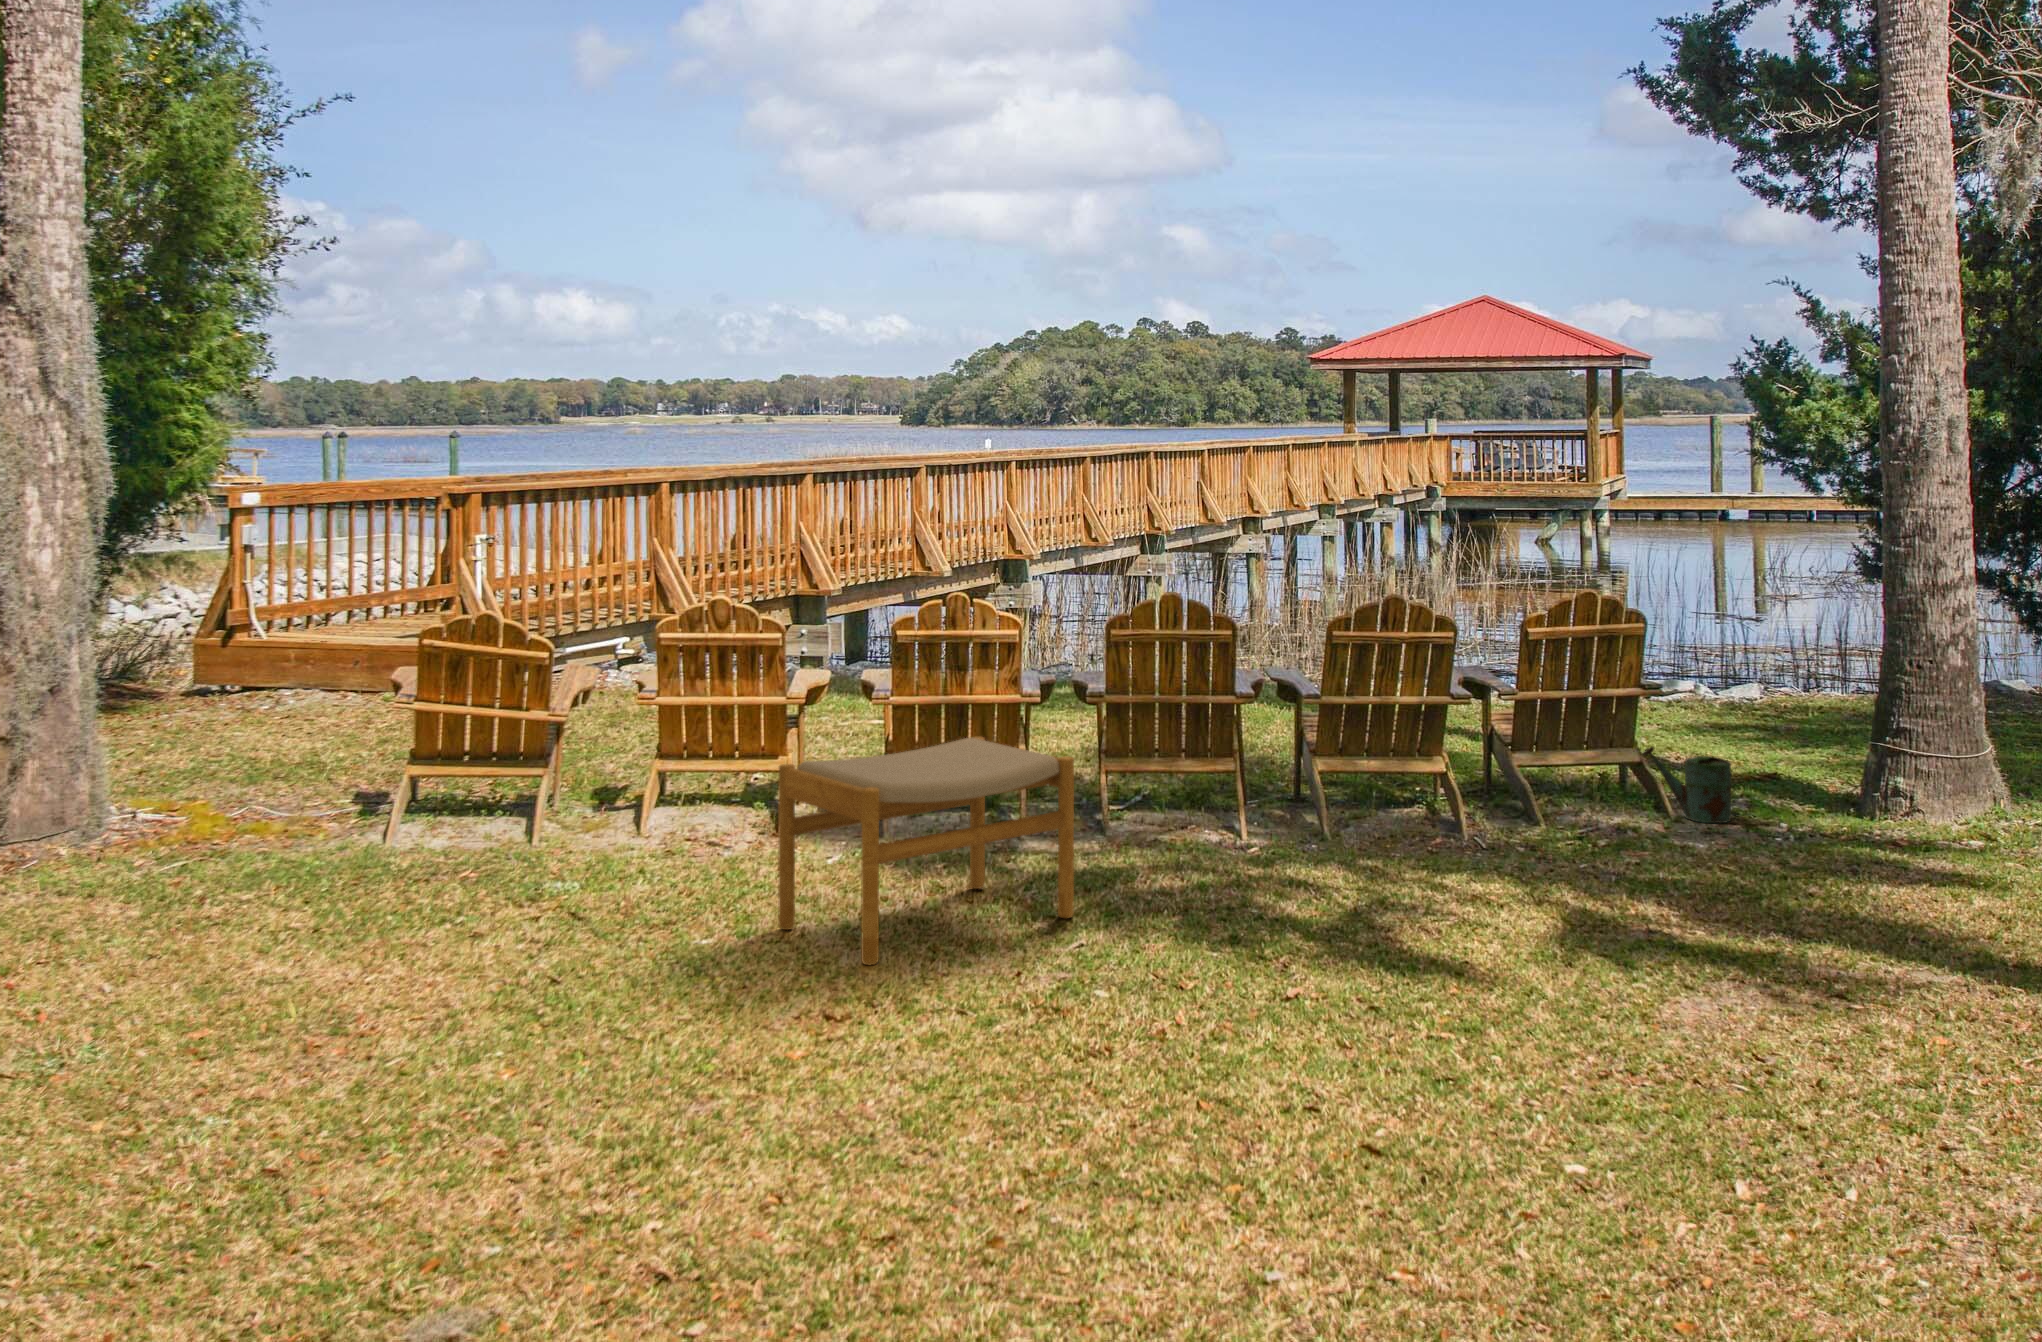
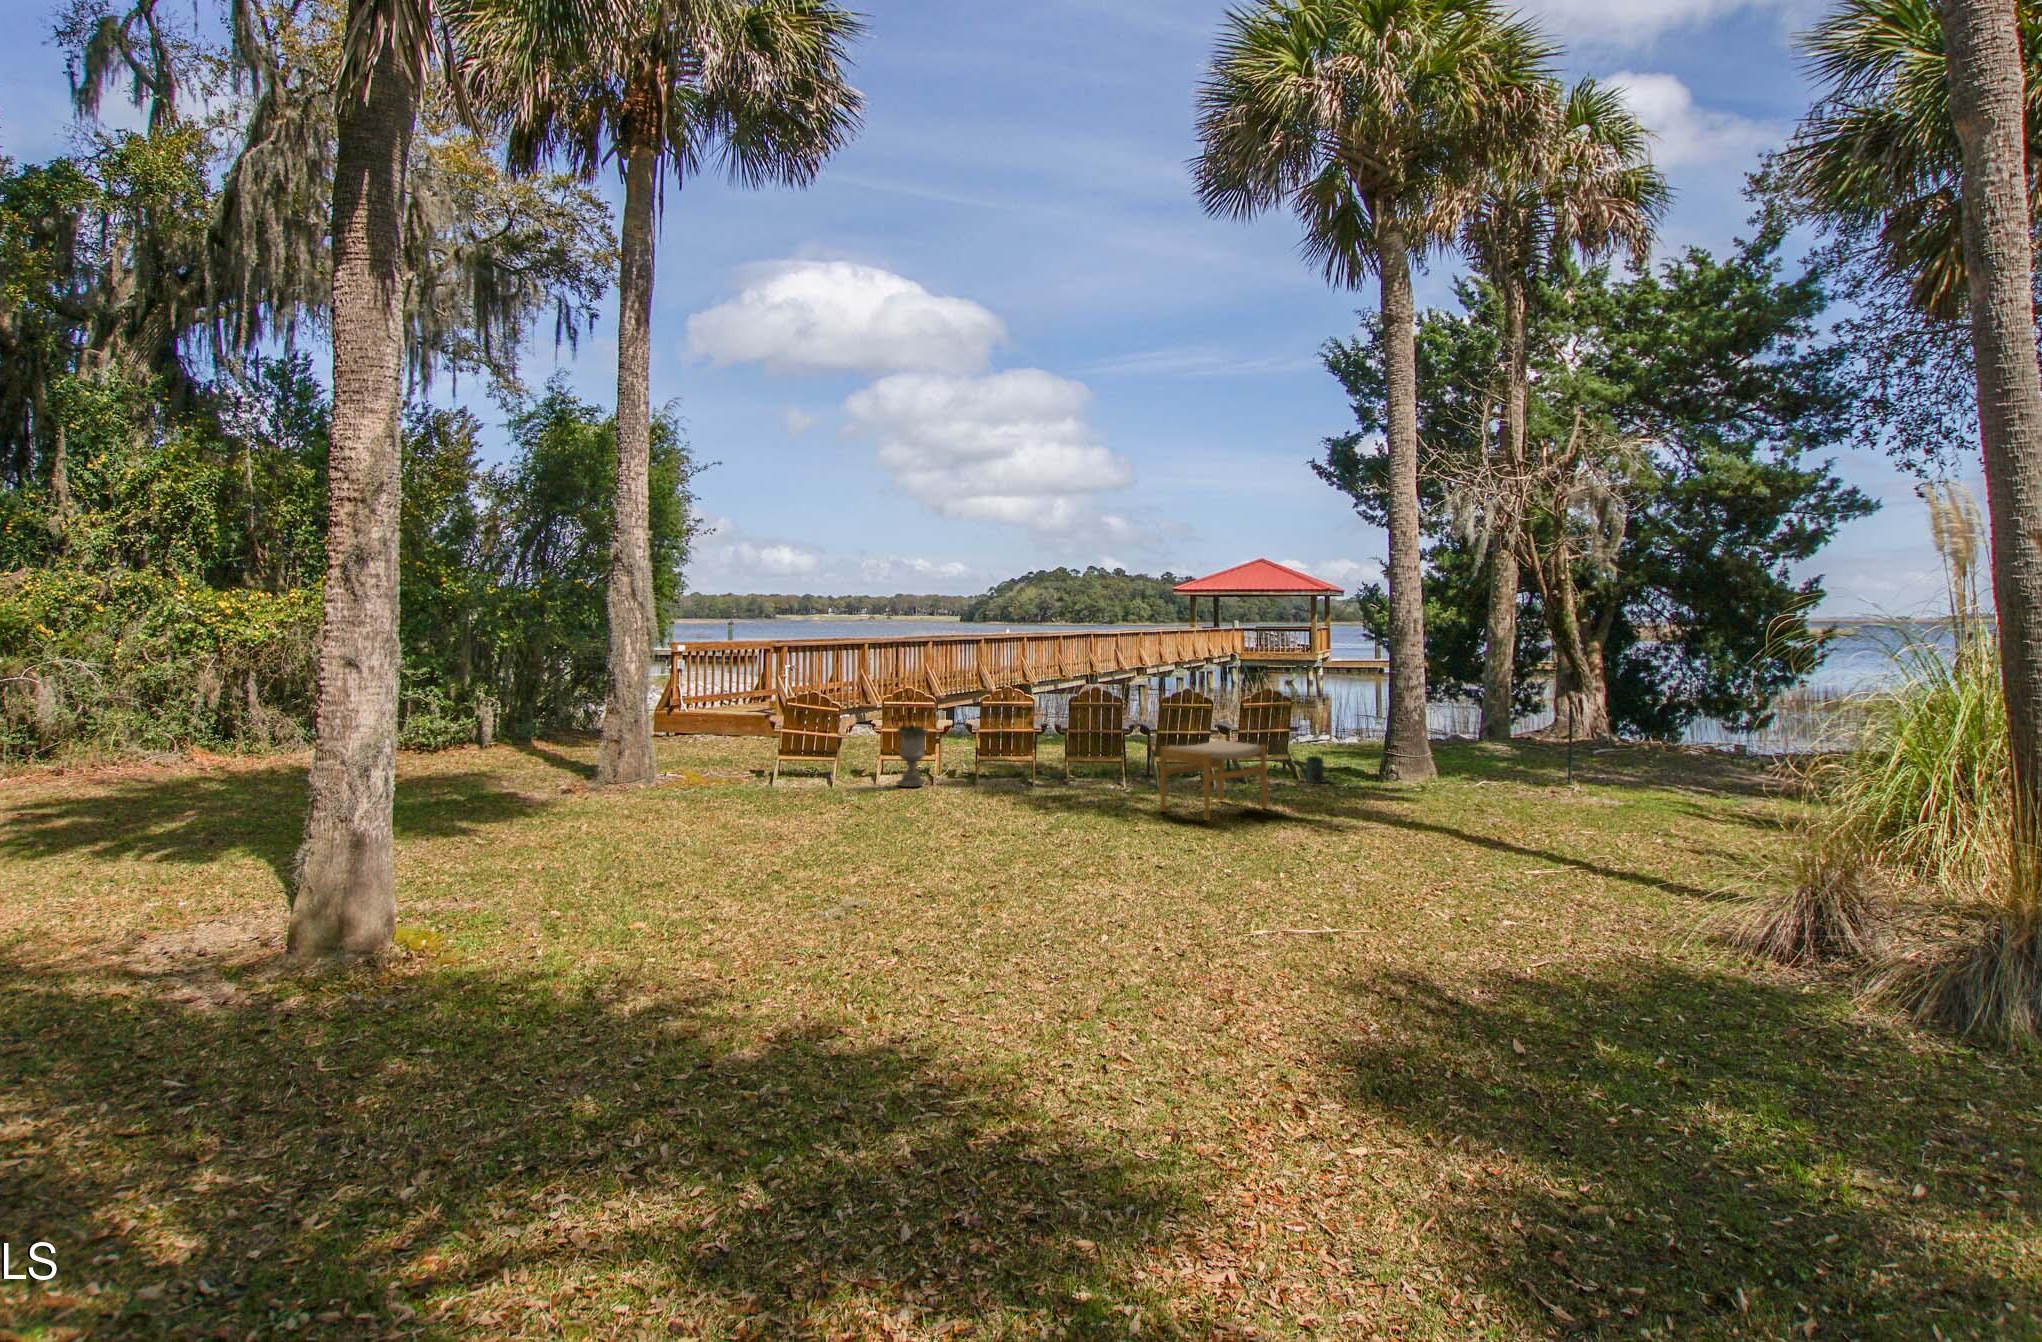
planter: none [674,686,752,841] -> present [897,723,929,787]
footstool: present [778,737,1074,965] -> present [1160,740,1267,820]

